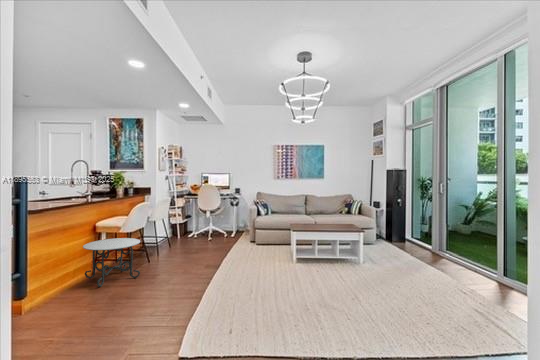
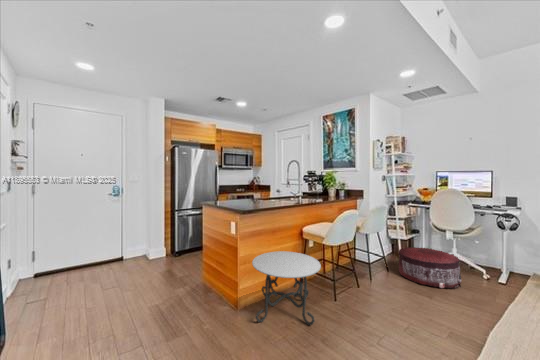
pouf: none [180,225,215,247] -> present [398,247,462,288]

